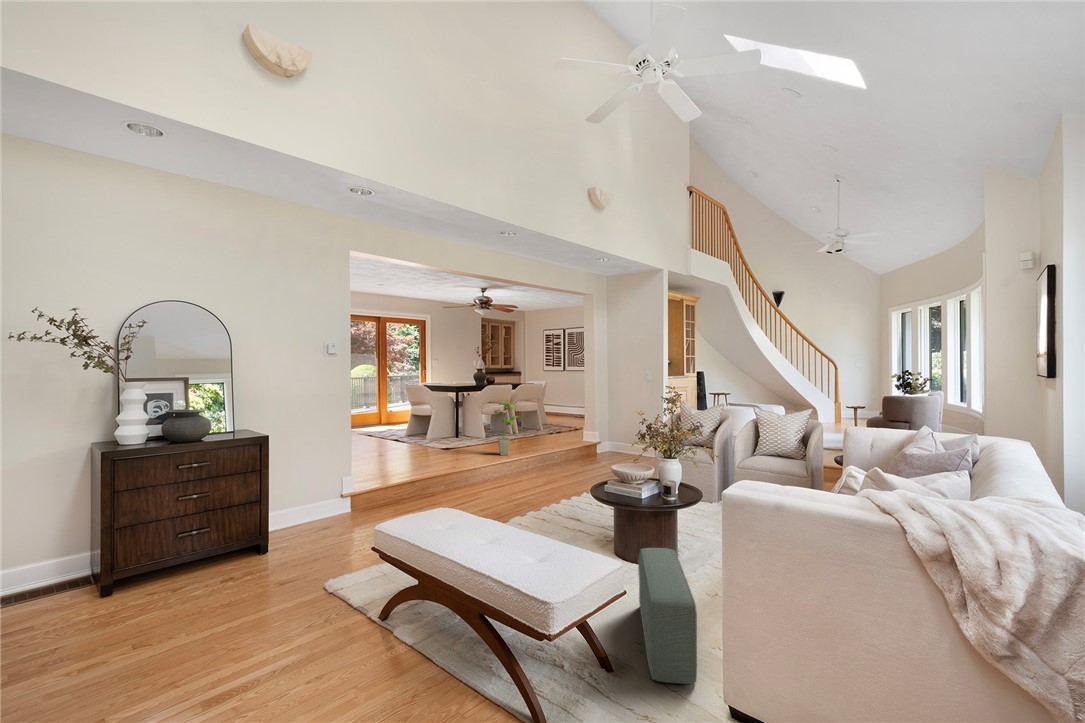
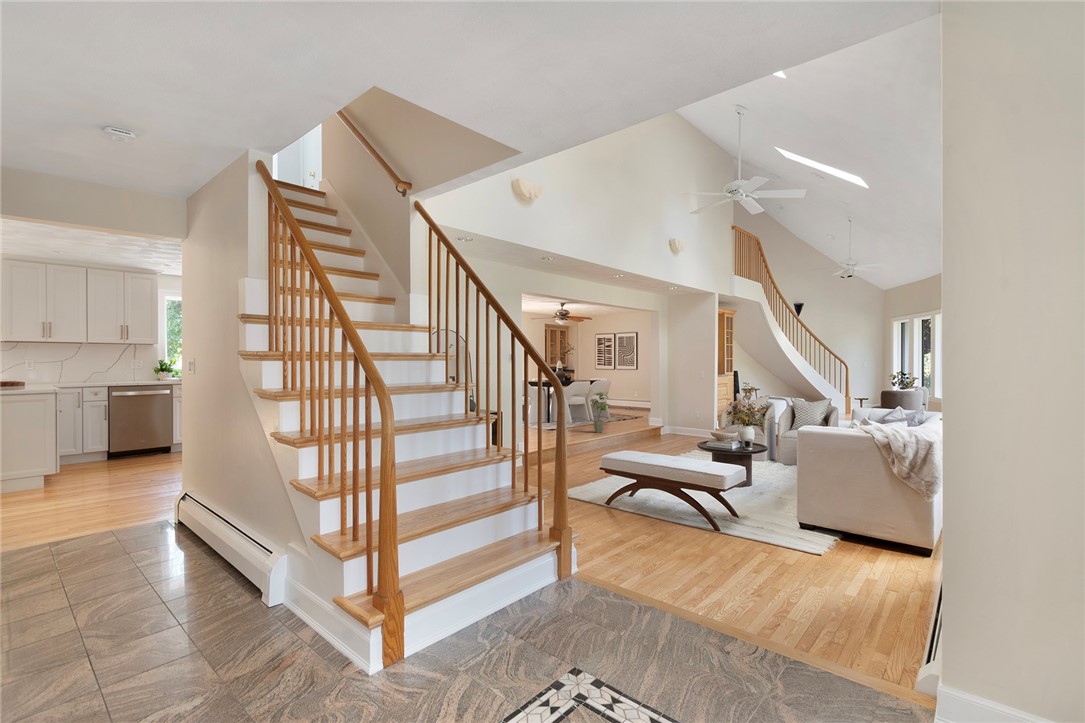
pouf: present [638,548,697,684] -> none [739,468,779,521]

